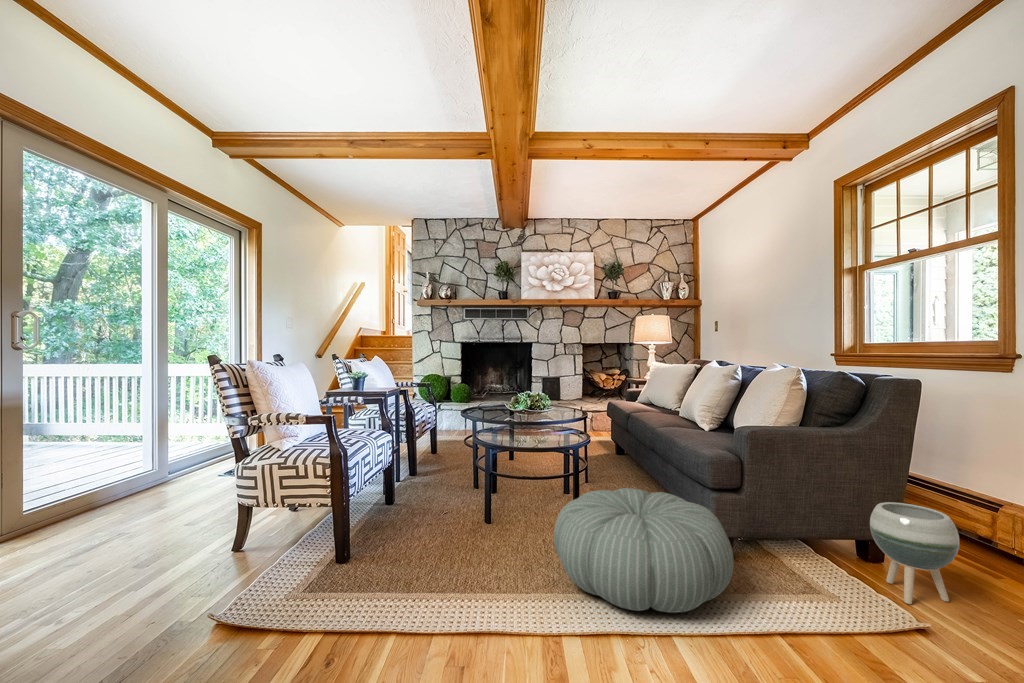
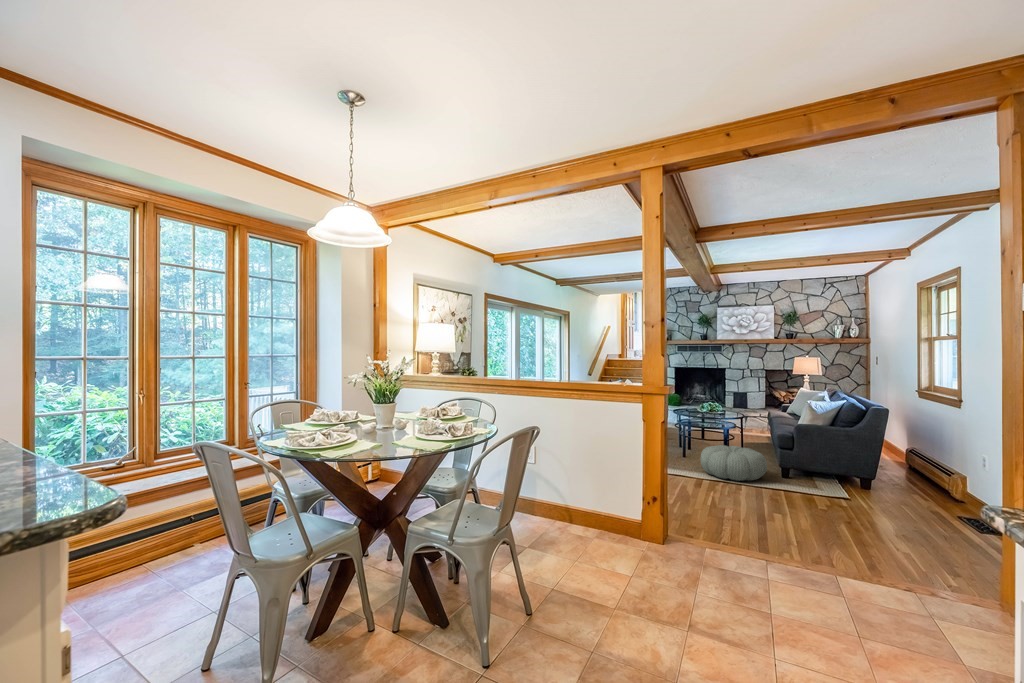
planter: present [870,502,959,604] -> none [828,458,859,495]

